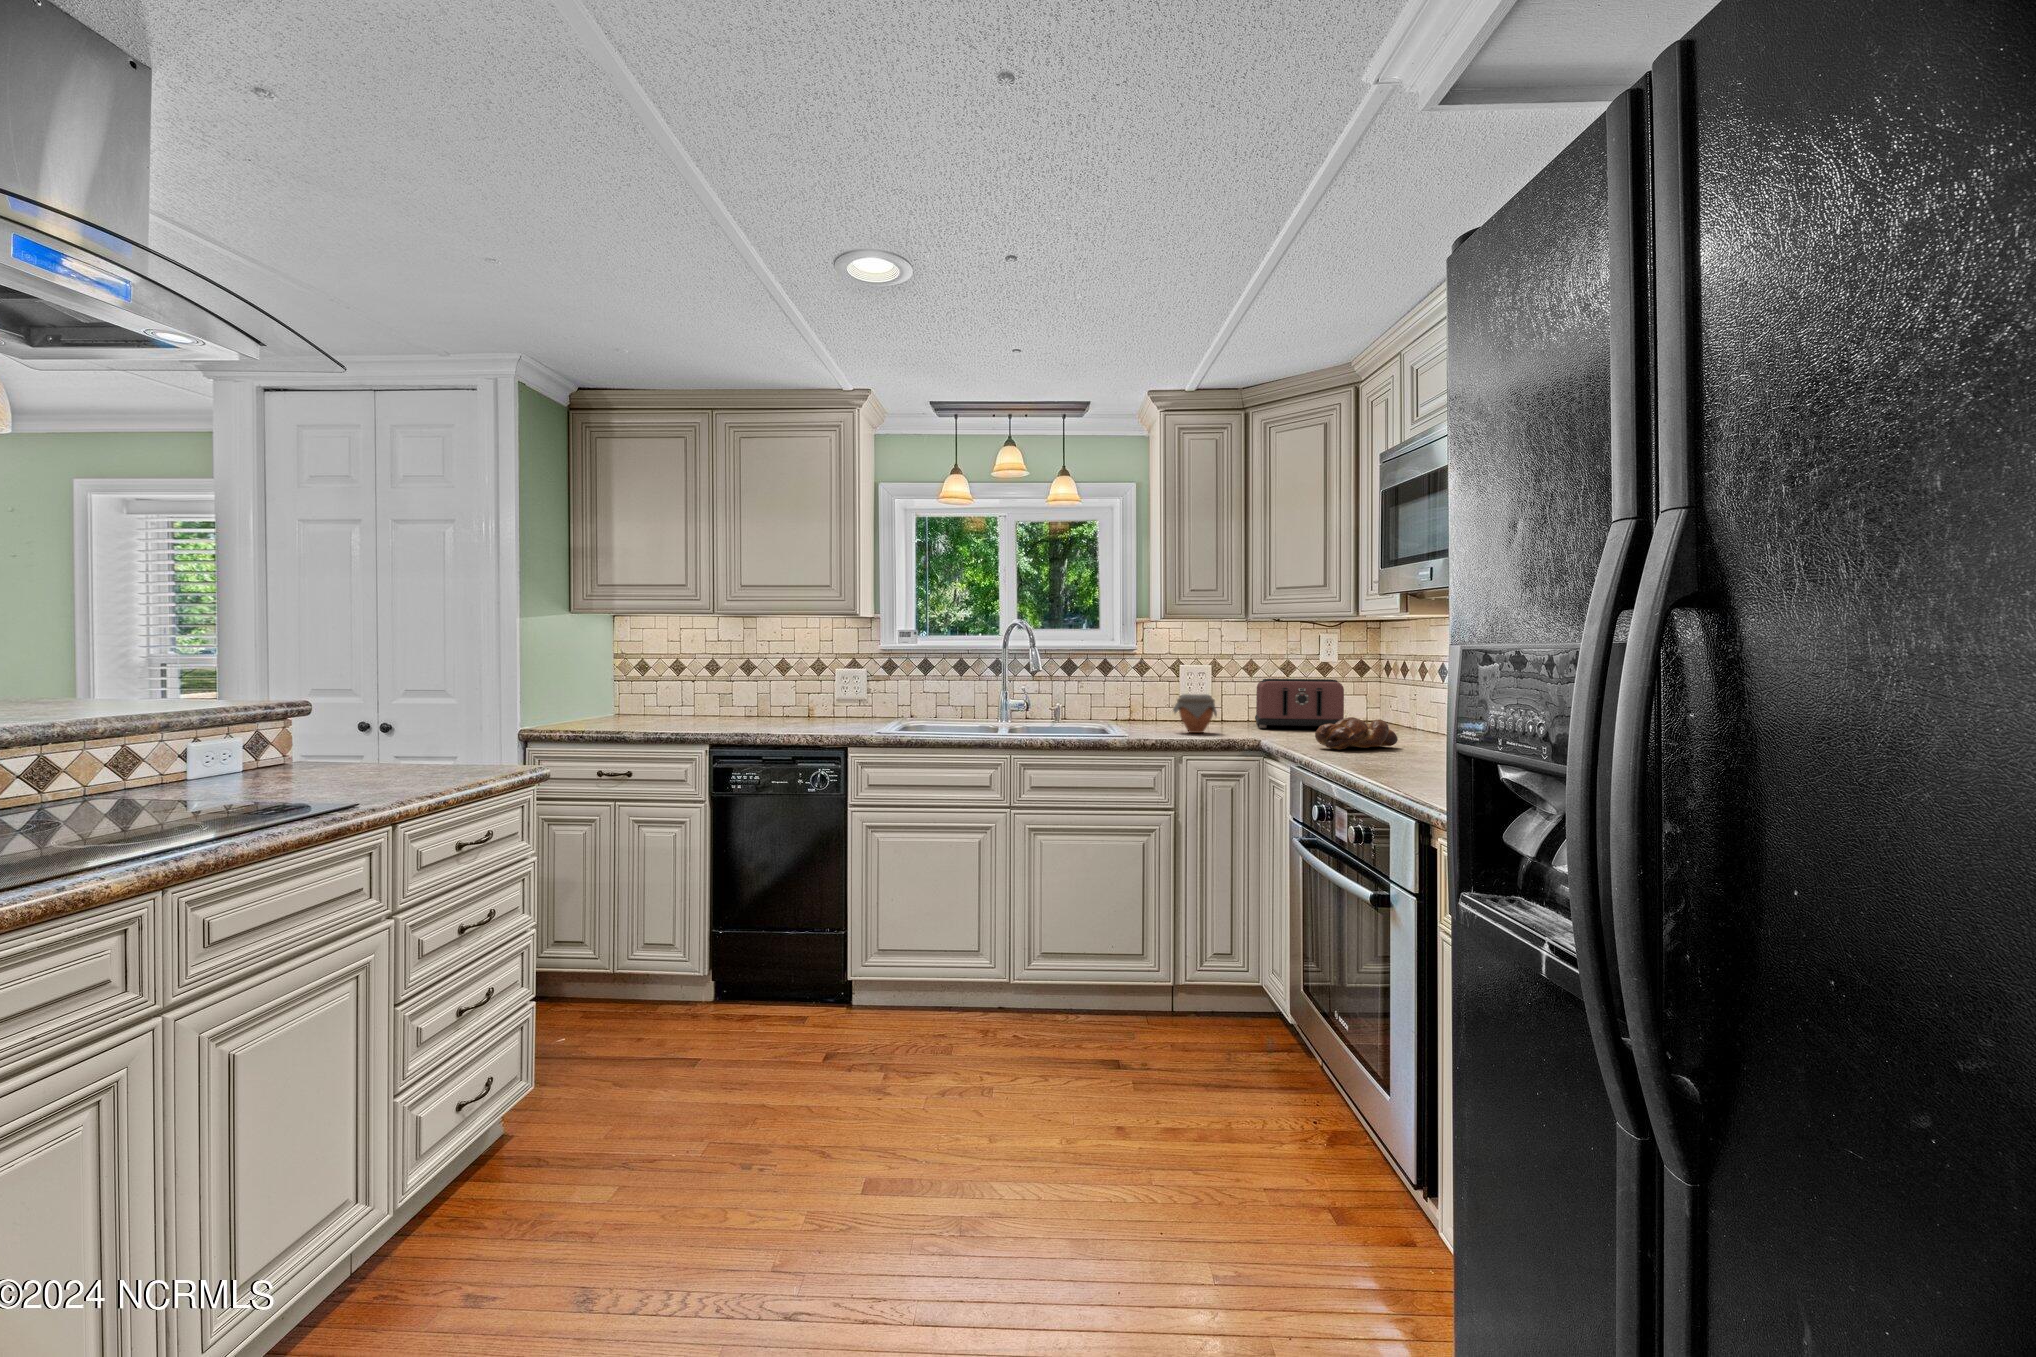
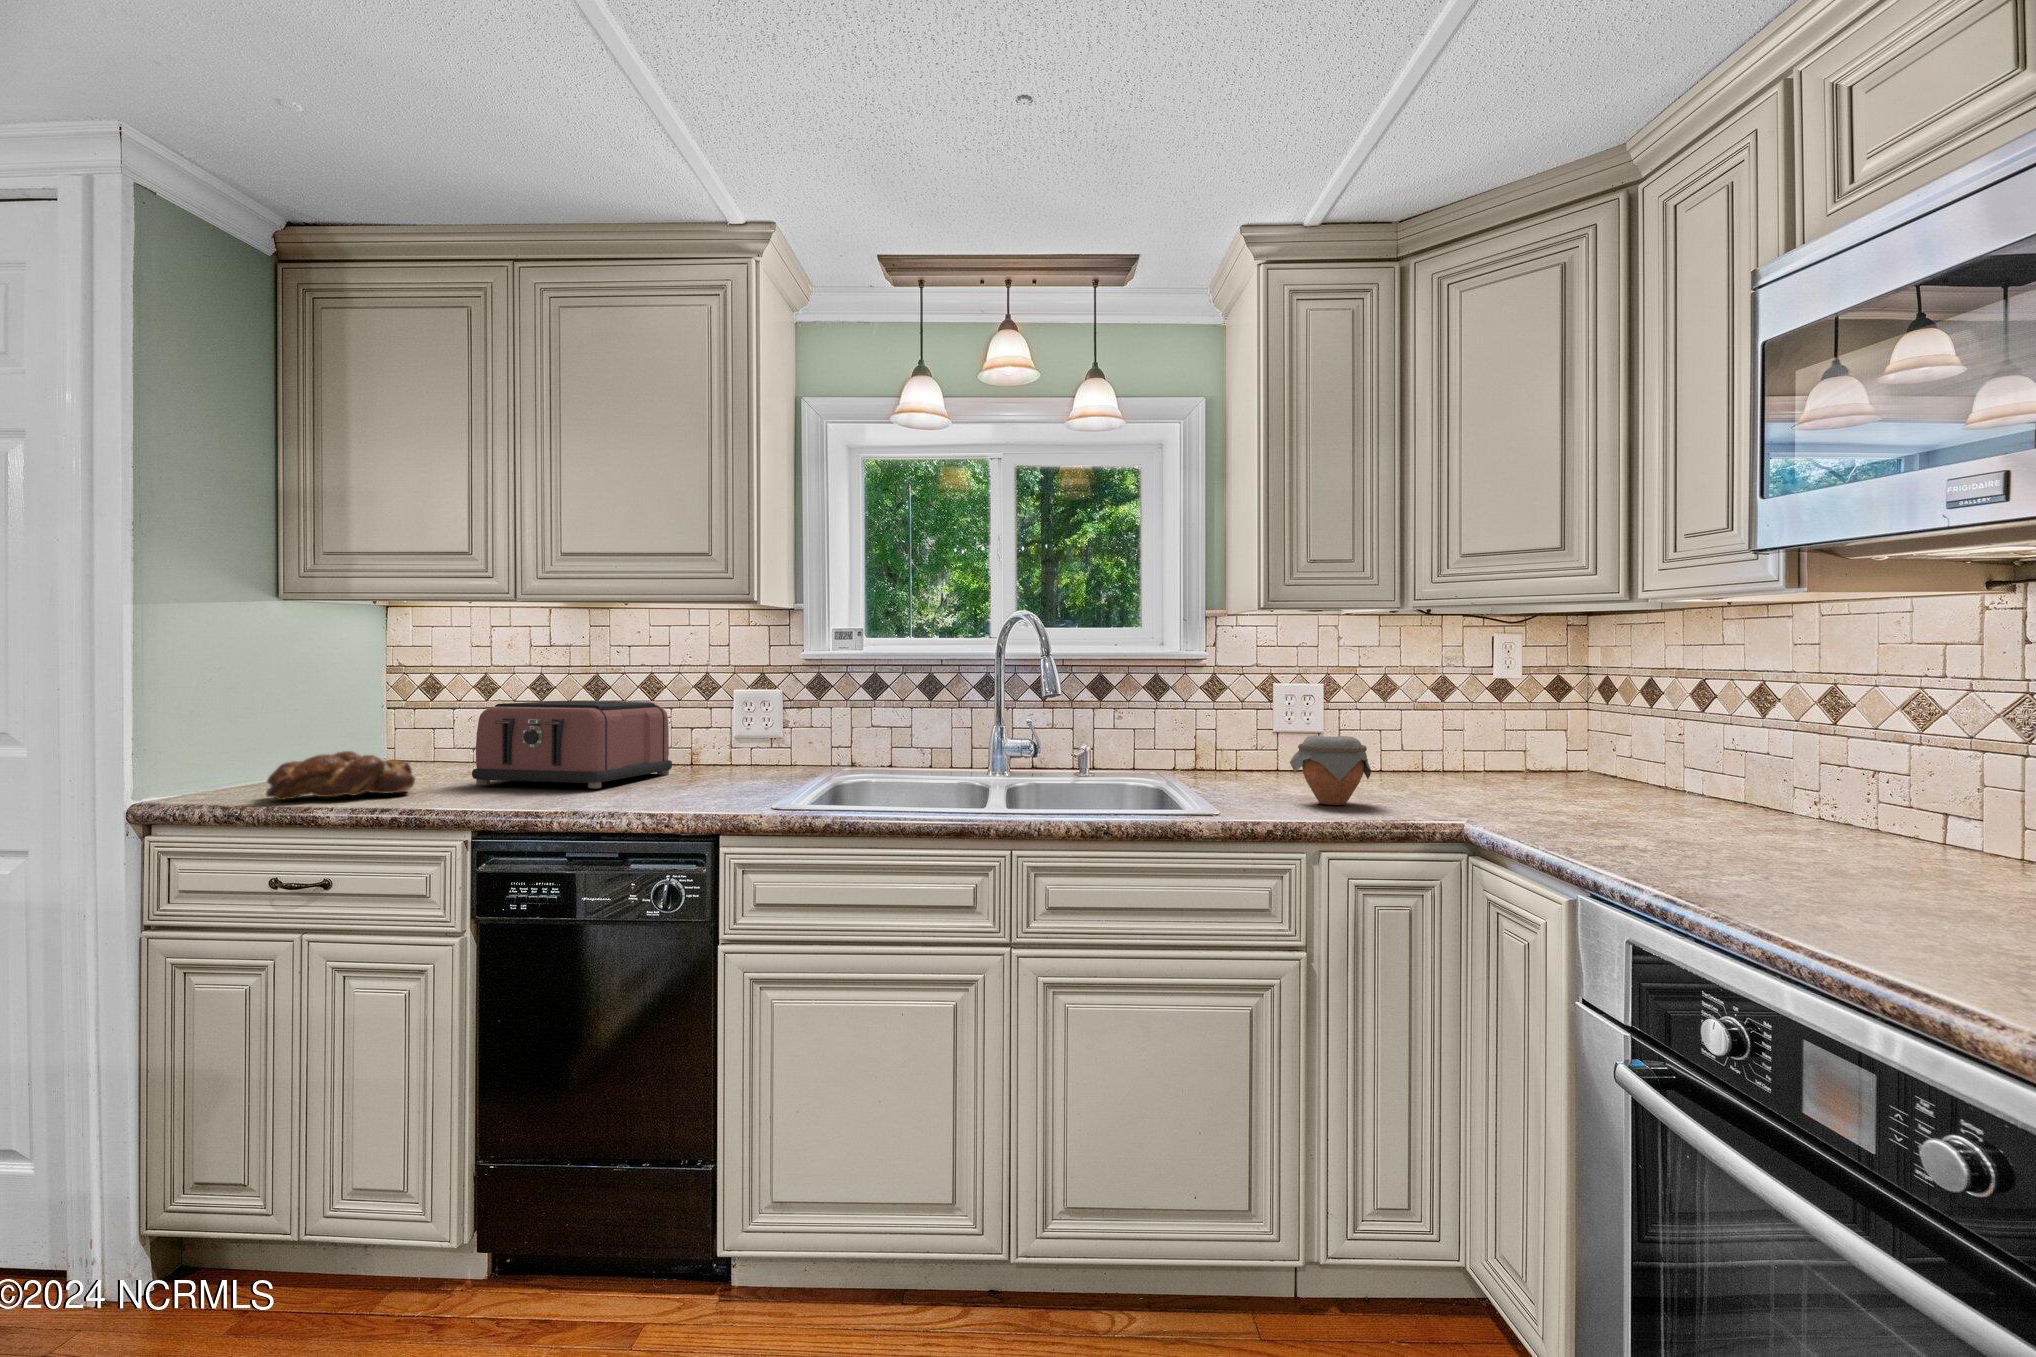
toaster: present [1255,679,1344,728] -> present [472,701,672,788]
bread loaf: present [1315,717,1398,749] -> present [266,751,415,800]

